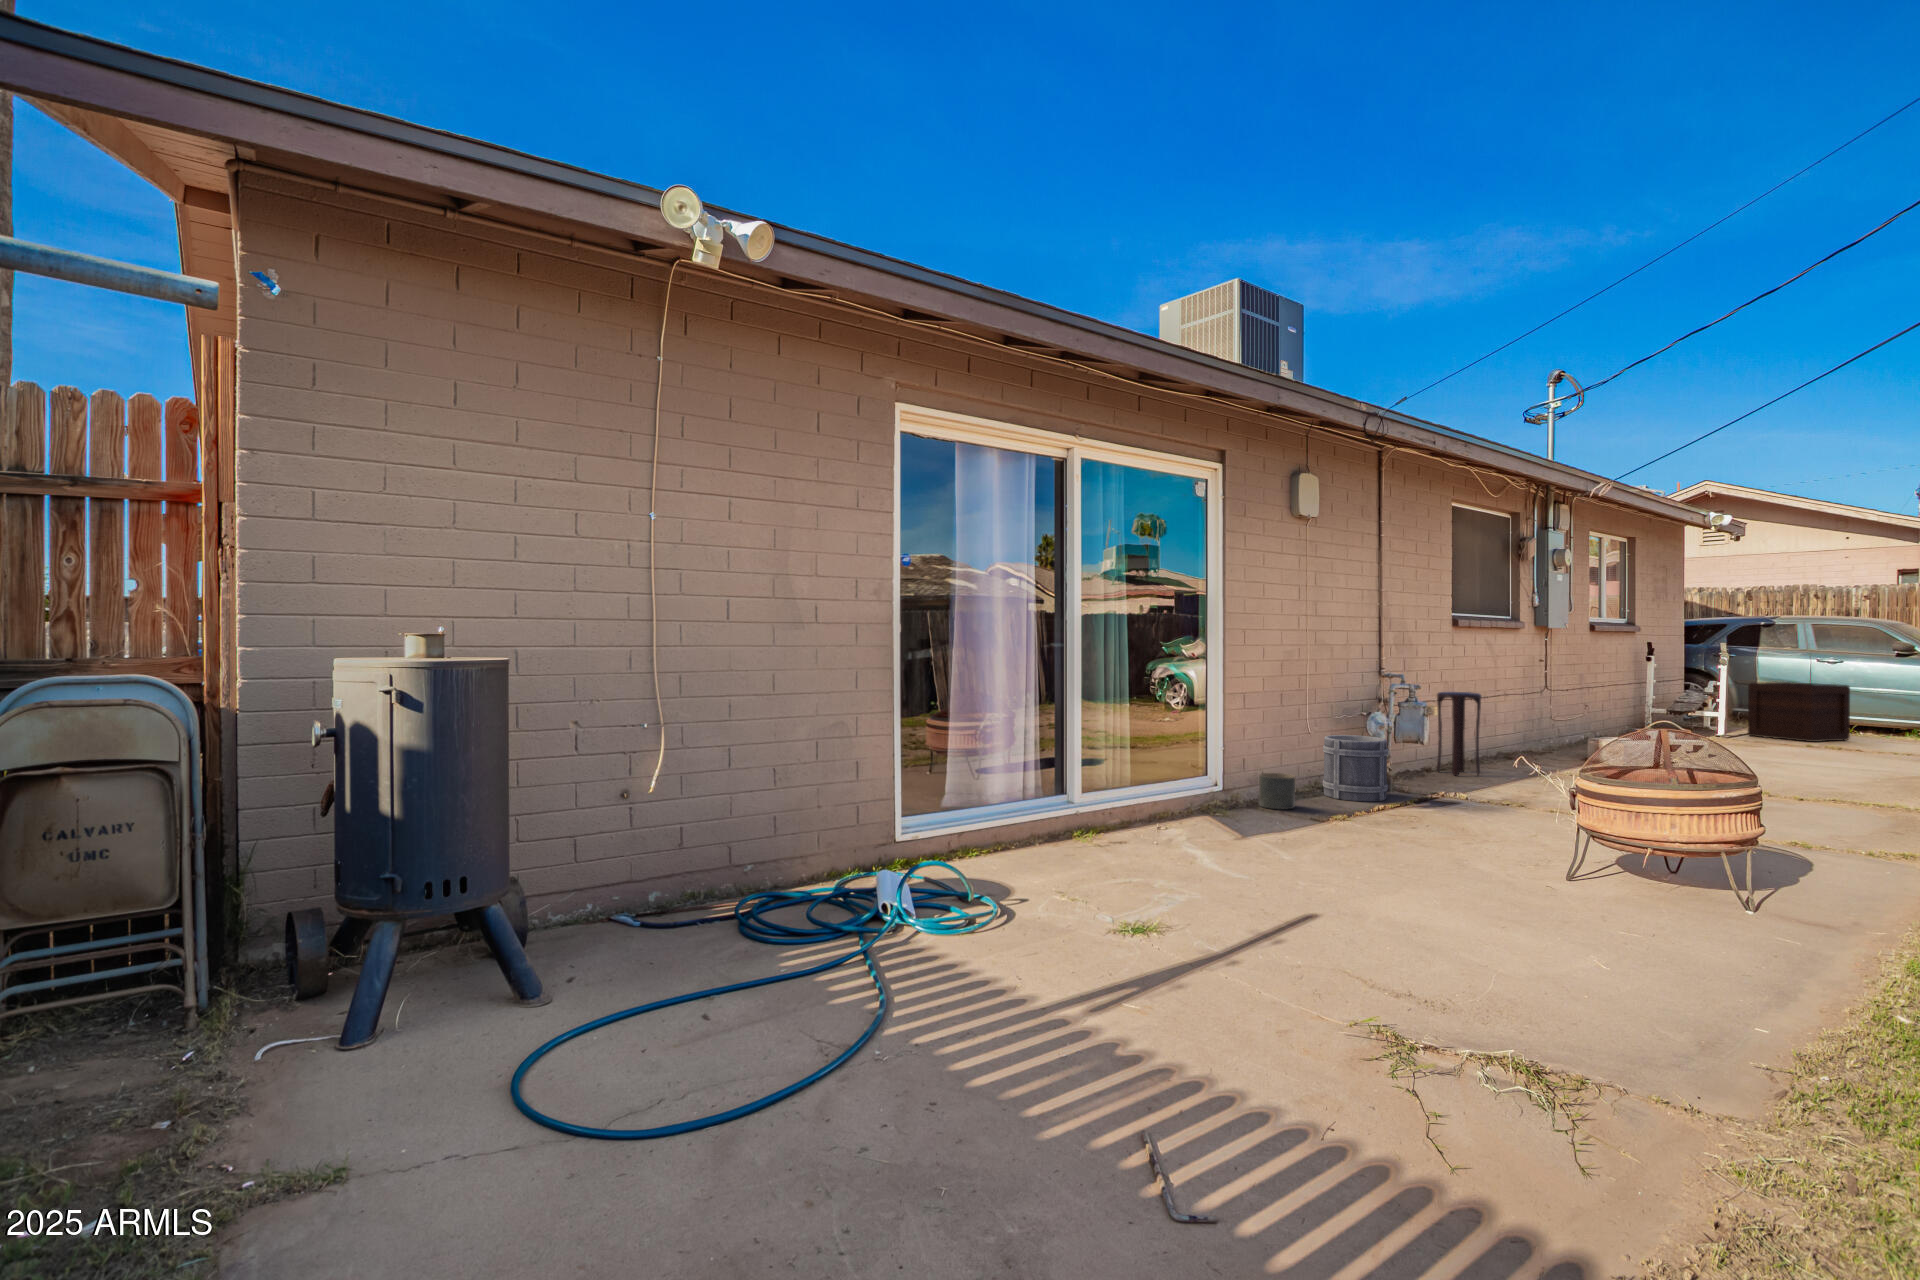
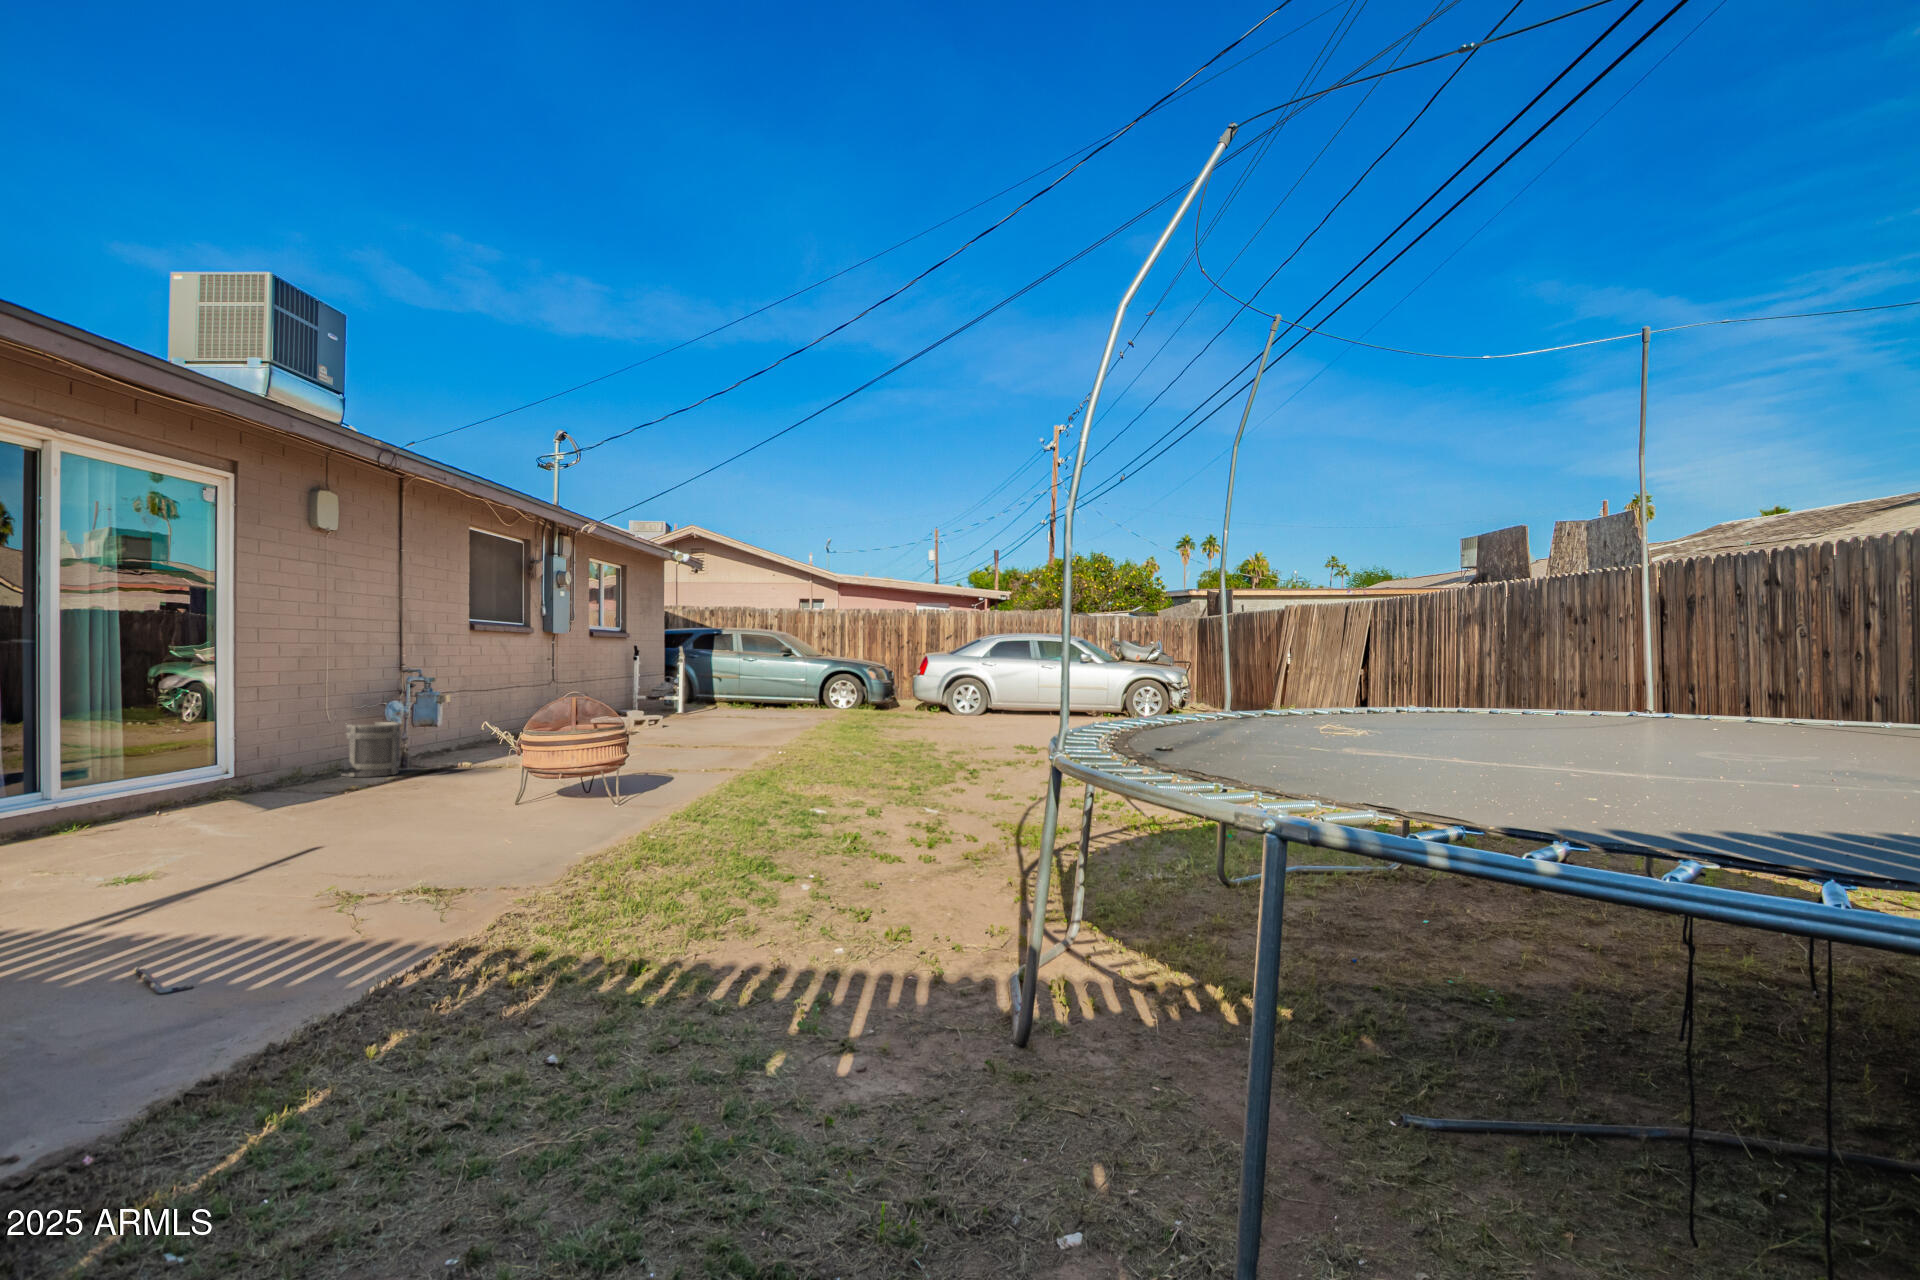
wooden crate: present [1748,682,1850,742] -> none [700,675,755,716]
stool: present [1437,692,1482,776] -> none [454,684,491,753]
planter: present [1259,773,1295,809] -> none [272,758,309,789]

